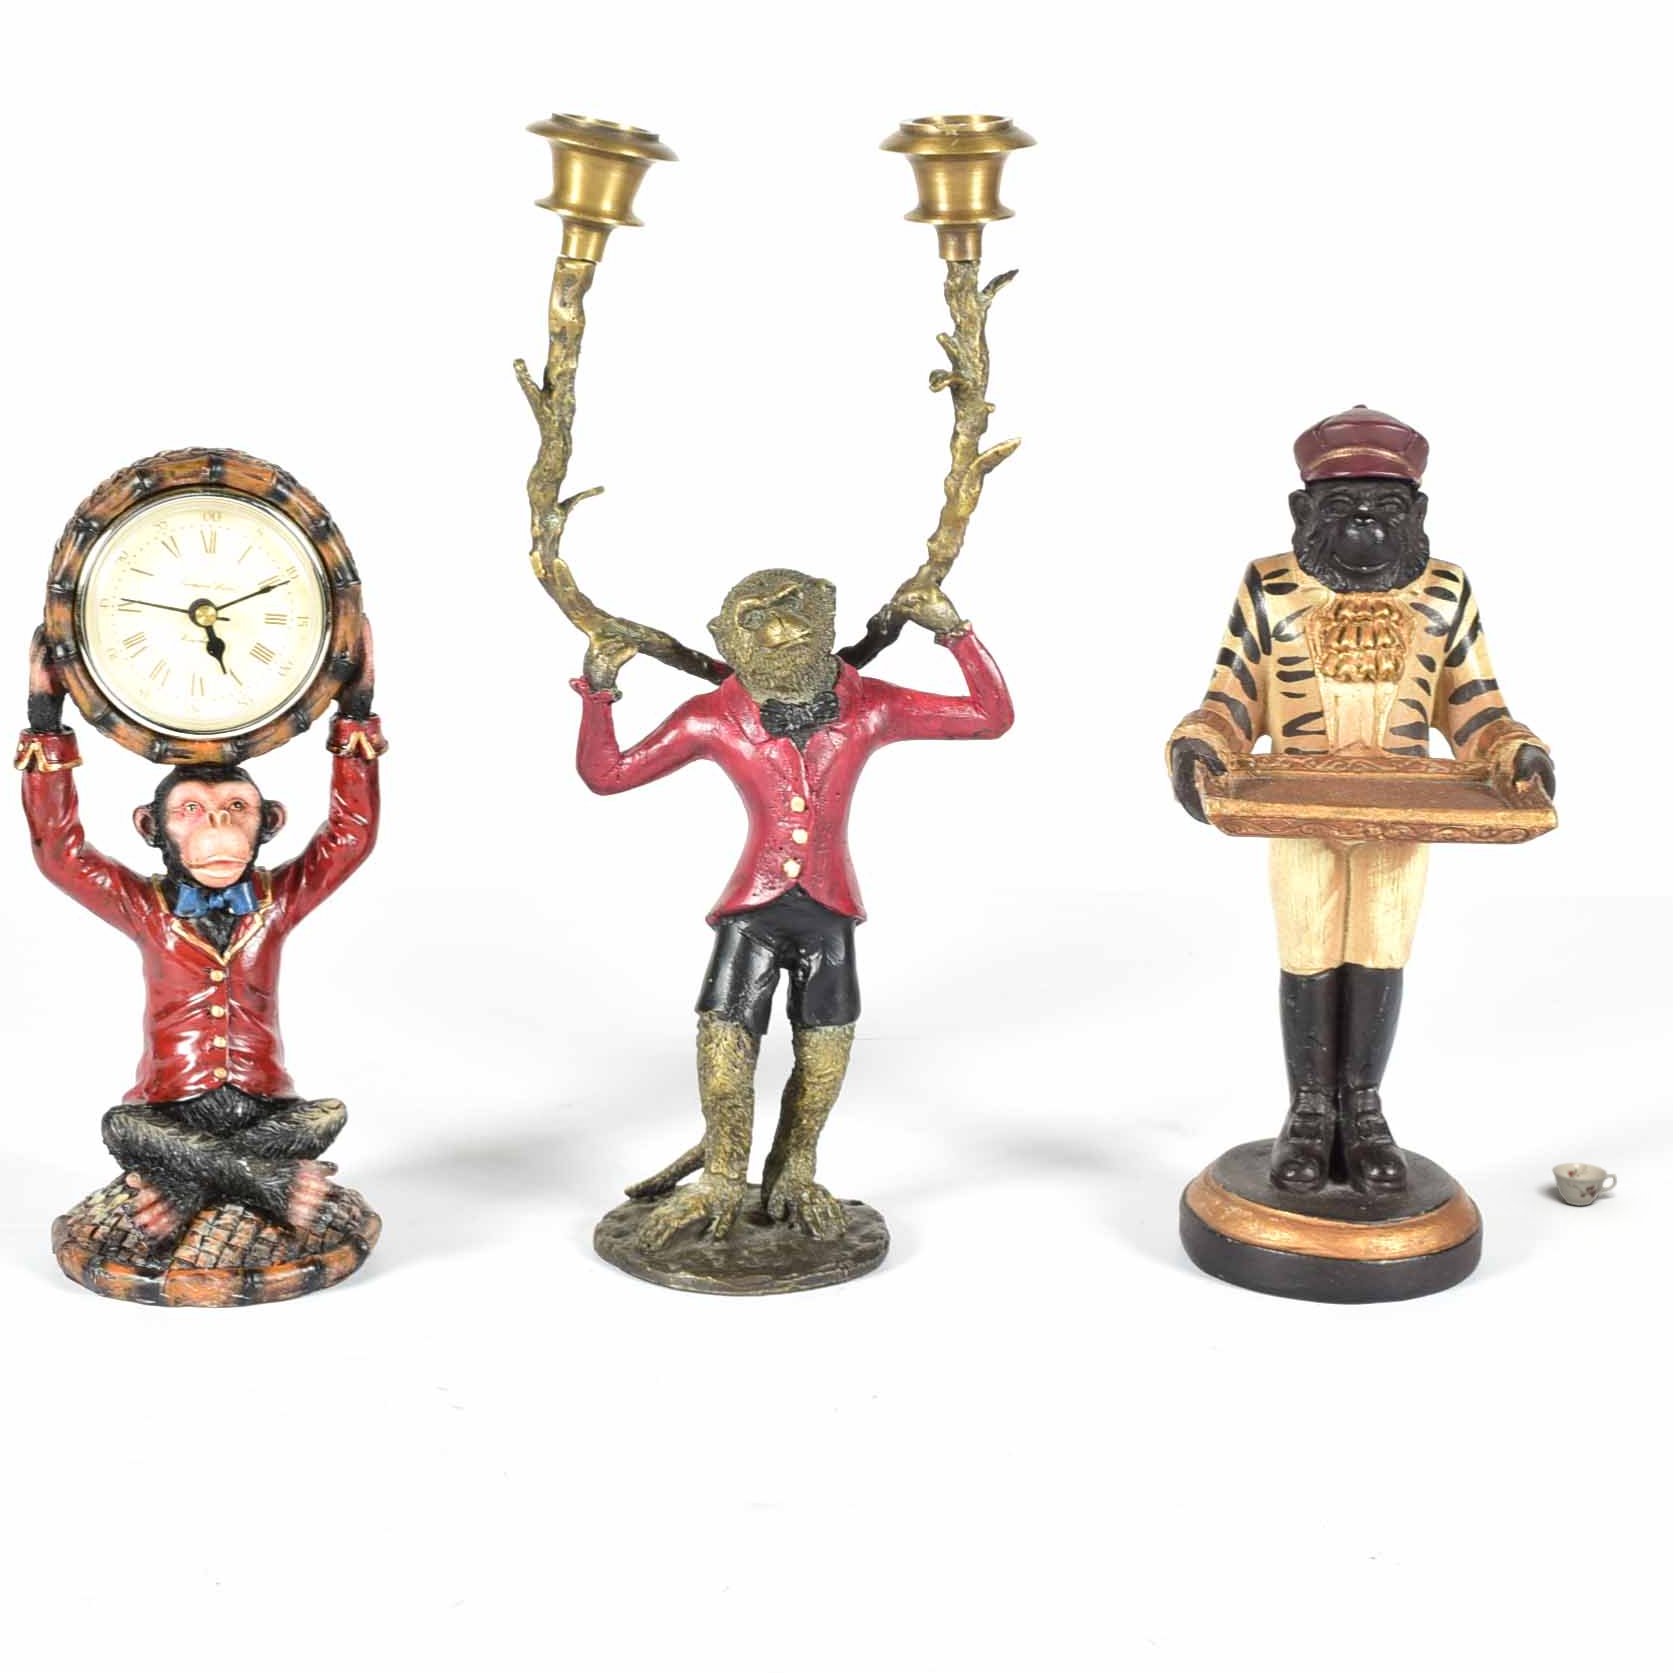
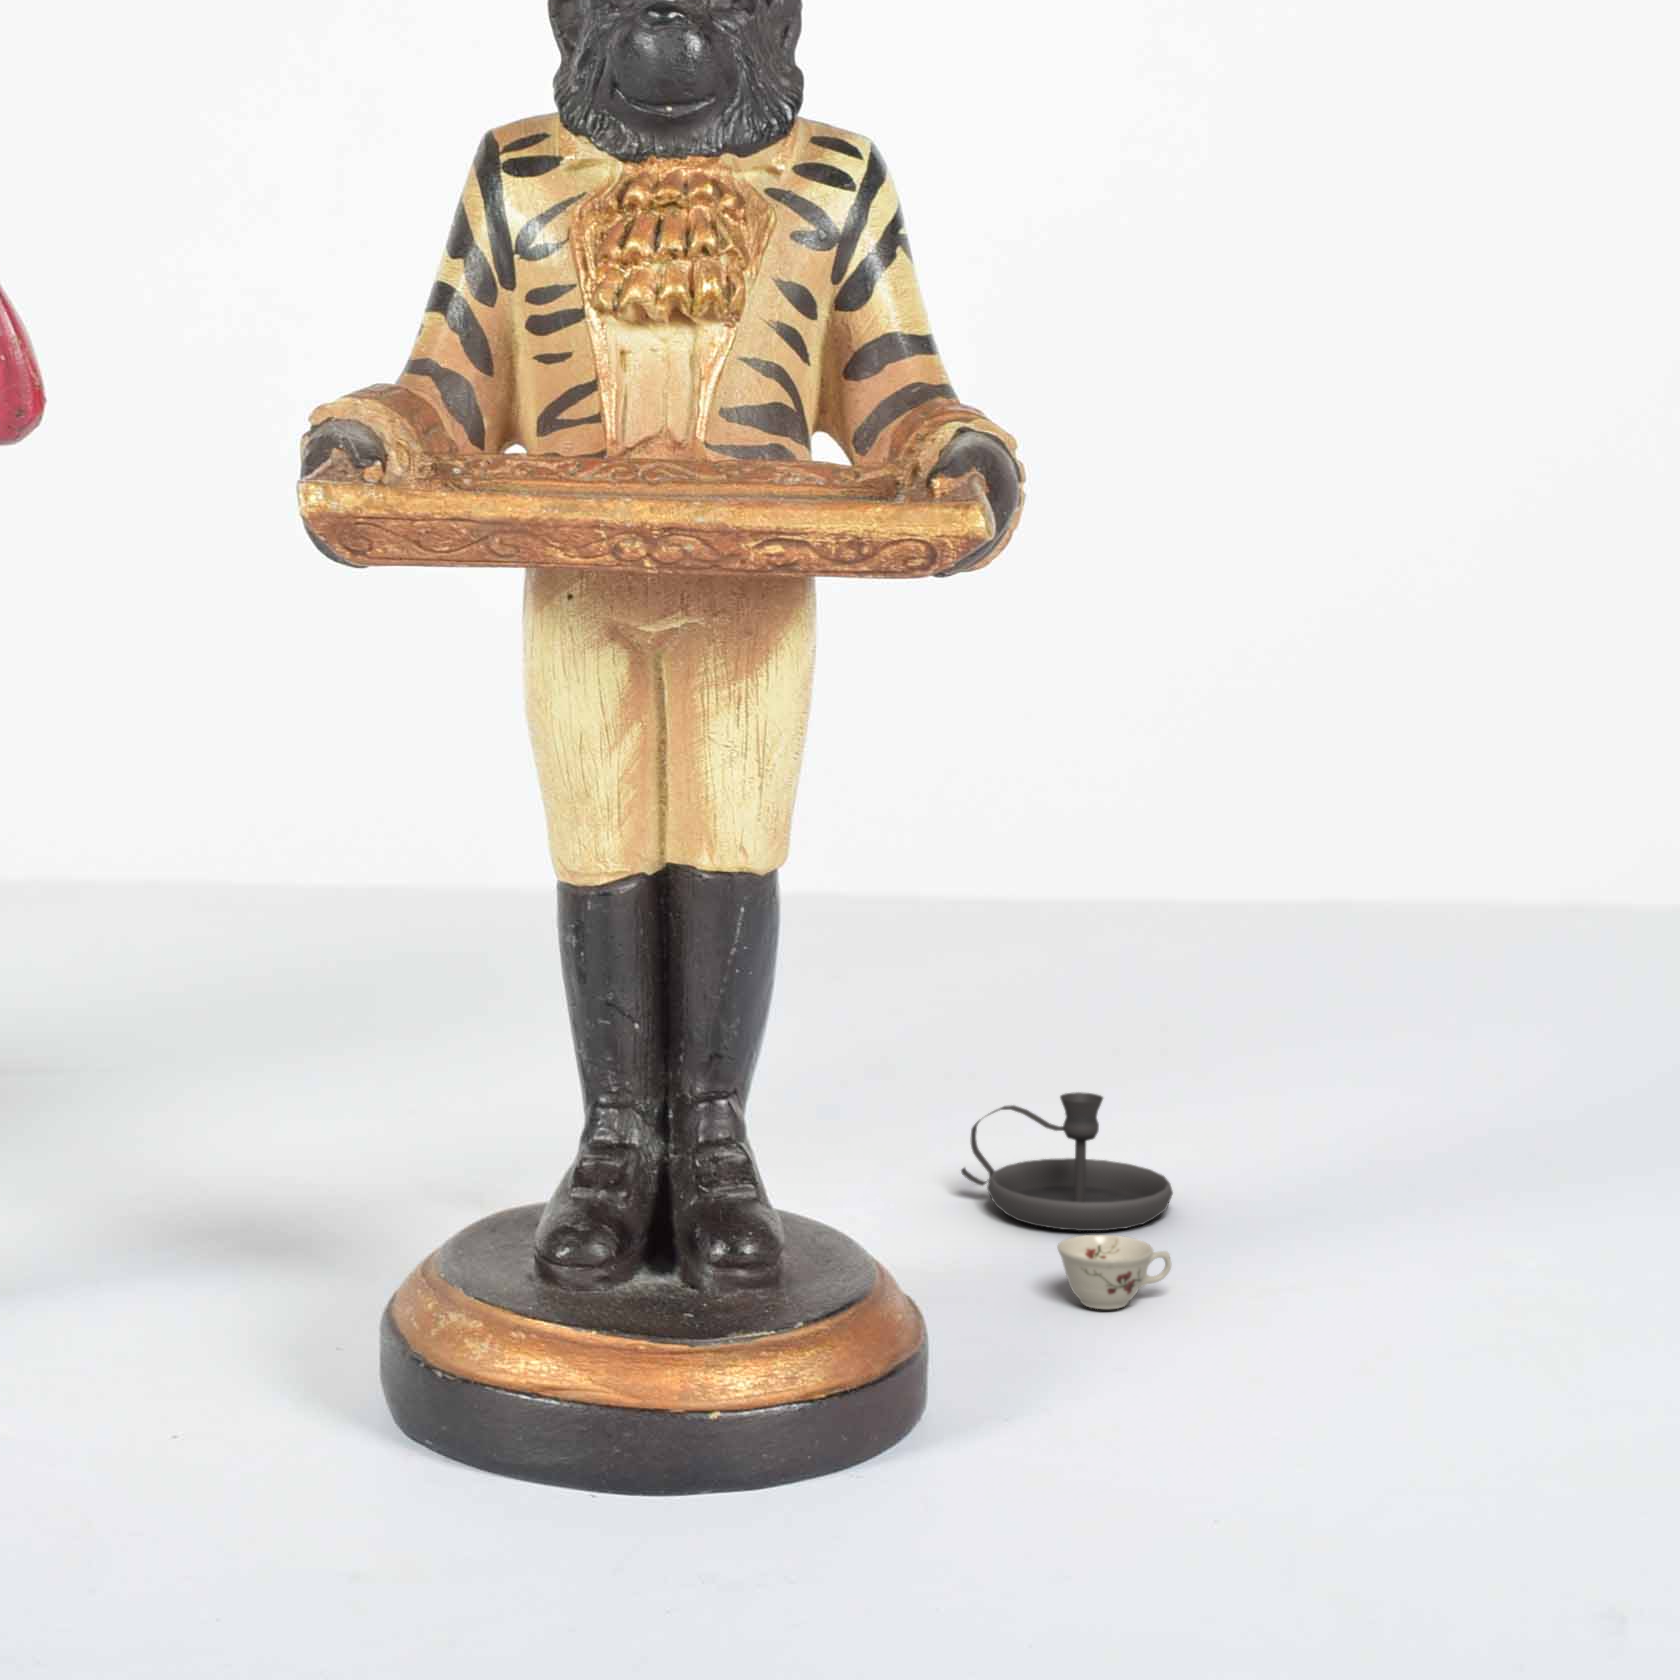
candlestick: none [1492,1076,1618,1157] -> present [961,1092,1173,1231]

